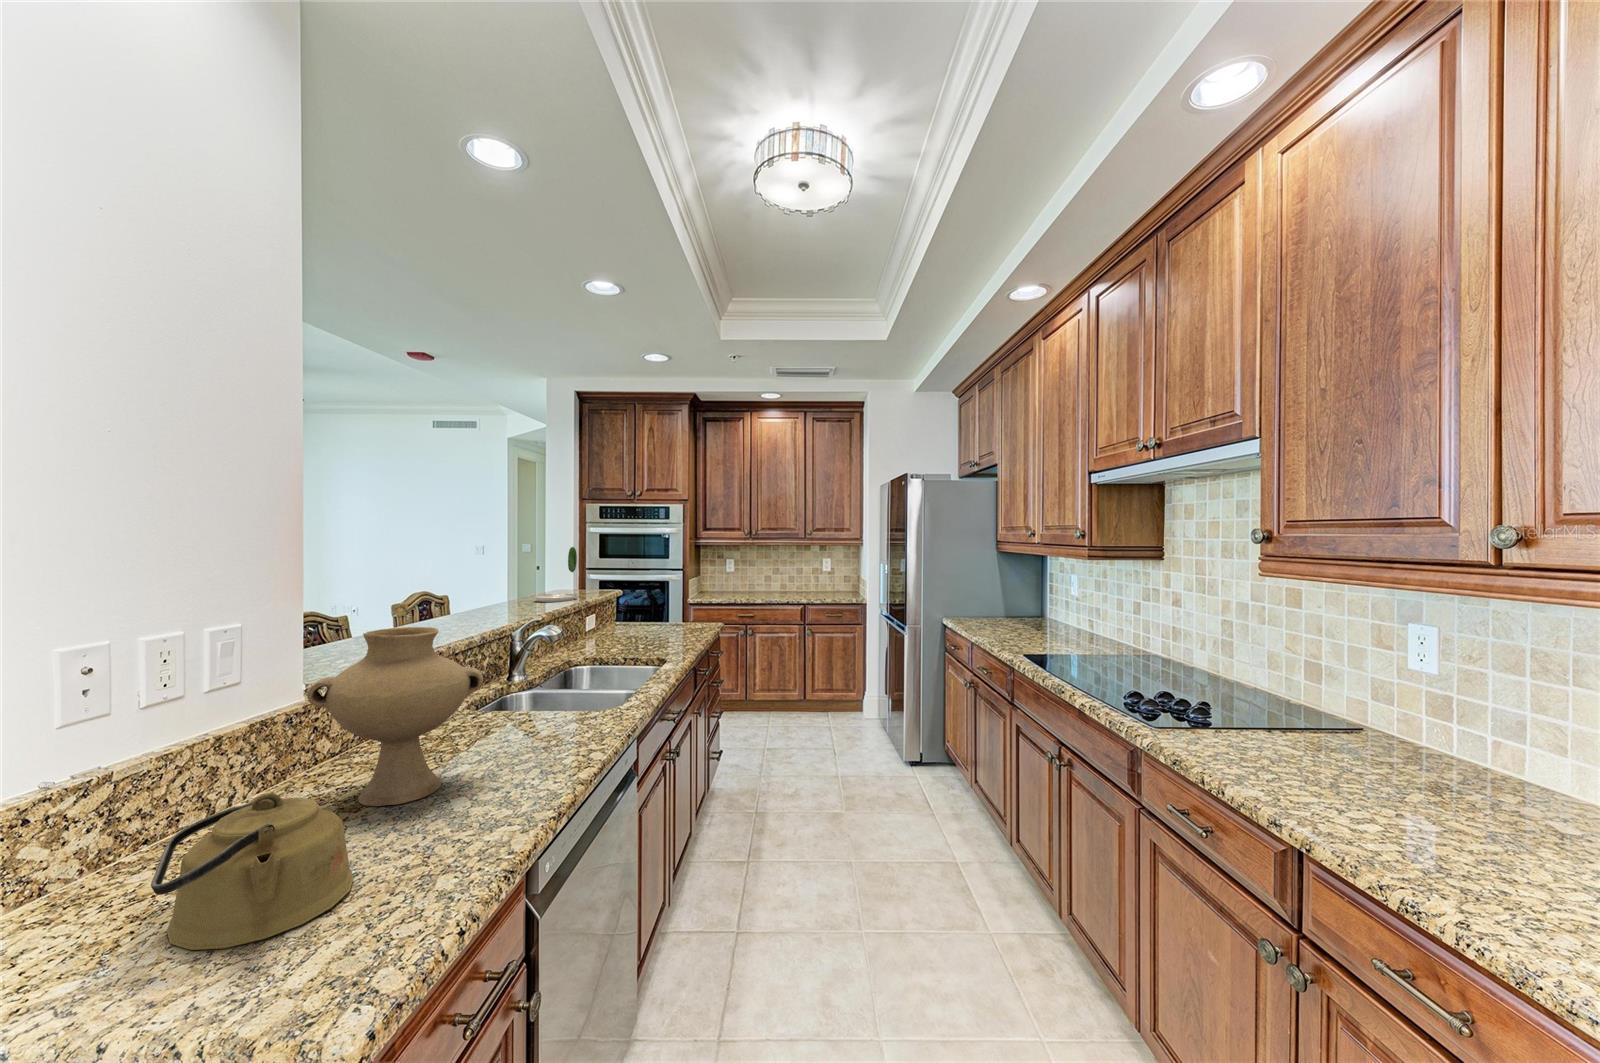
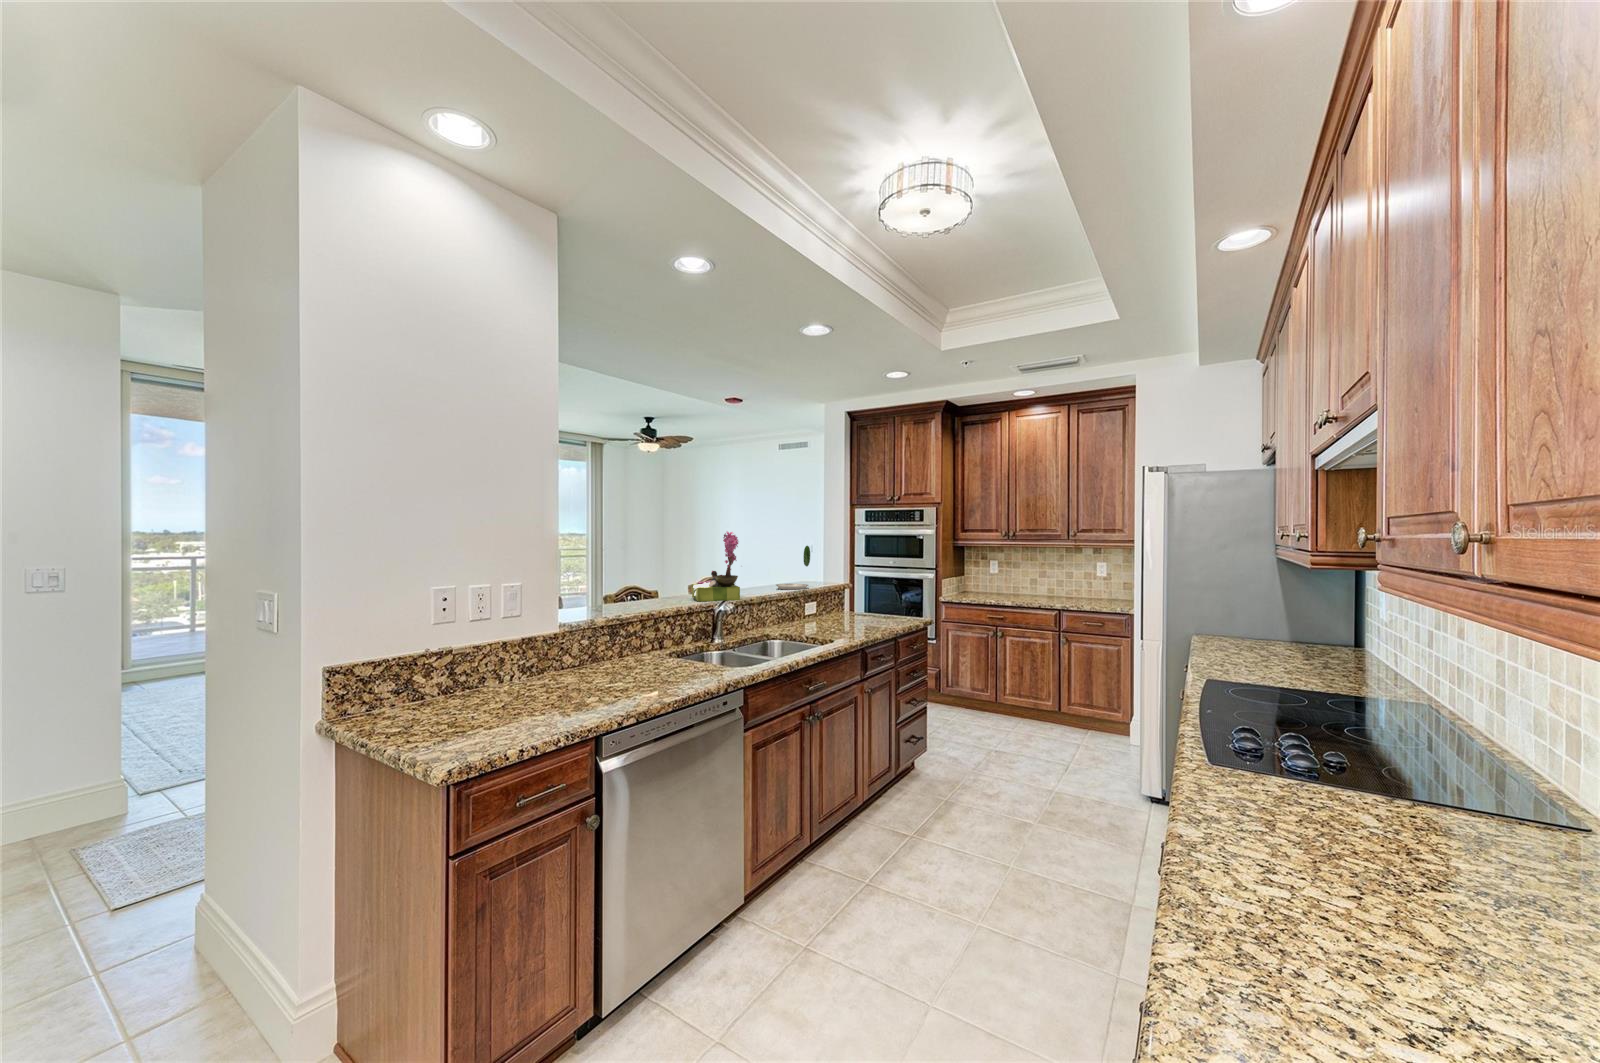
flower arrangement: none [442,528,524,627] -> present [692,531,740,602]
vase: present [307,627,483,806] -> none [531,592,621,693]
kettle: present [151,793,354,950] -> none [423,663,513,728]

